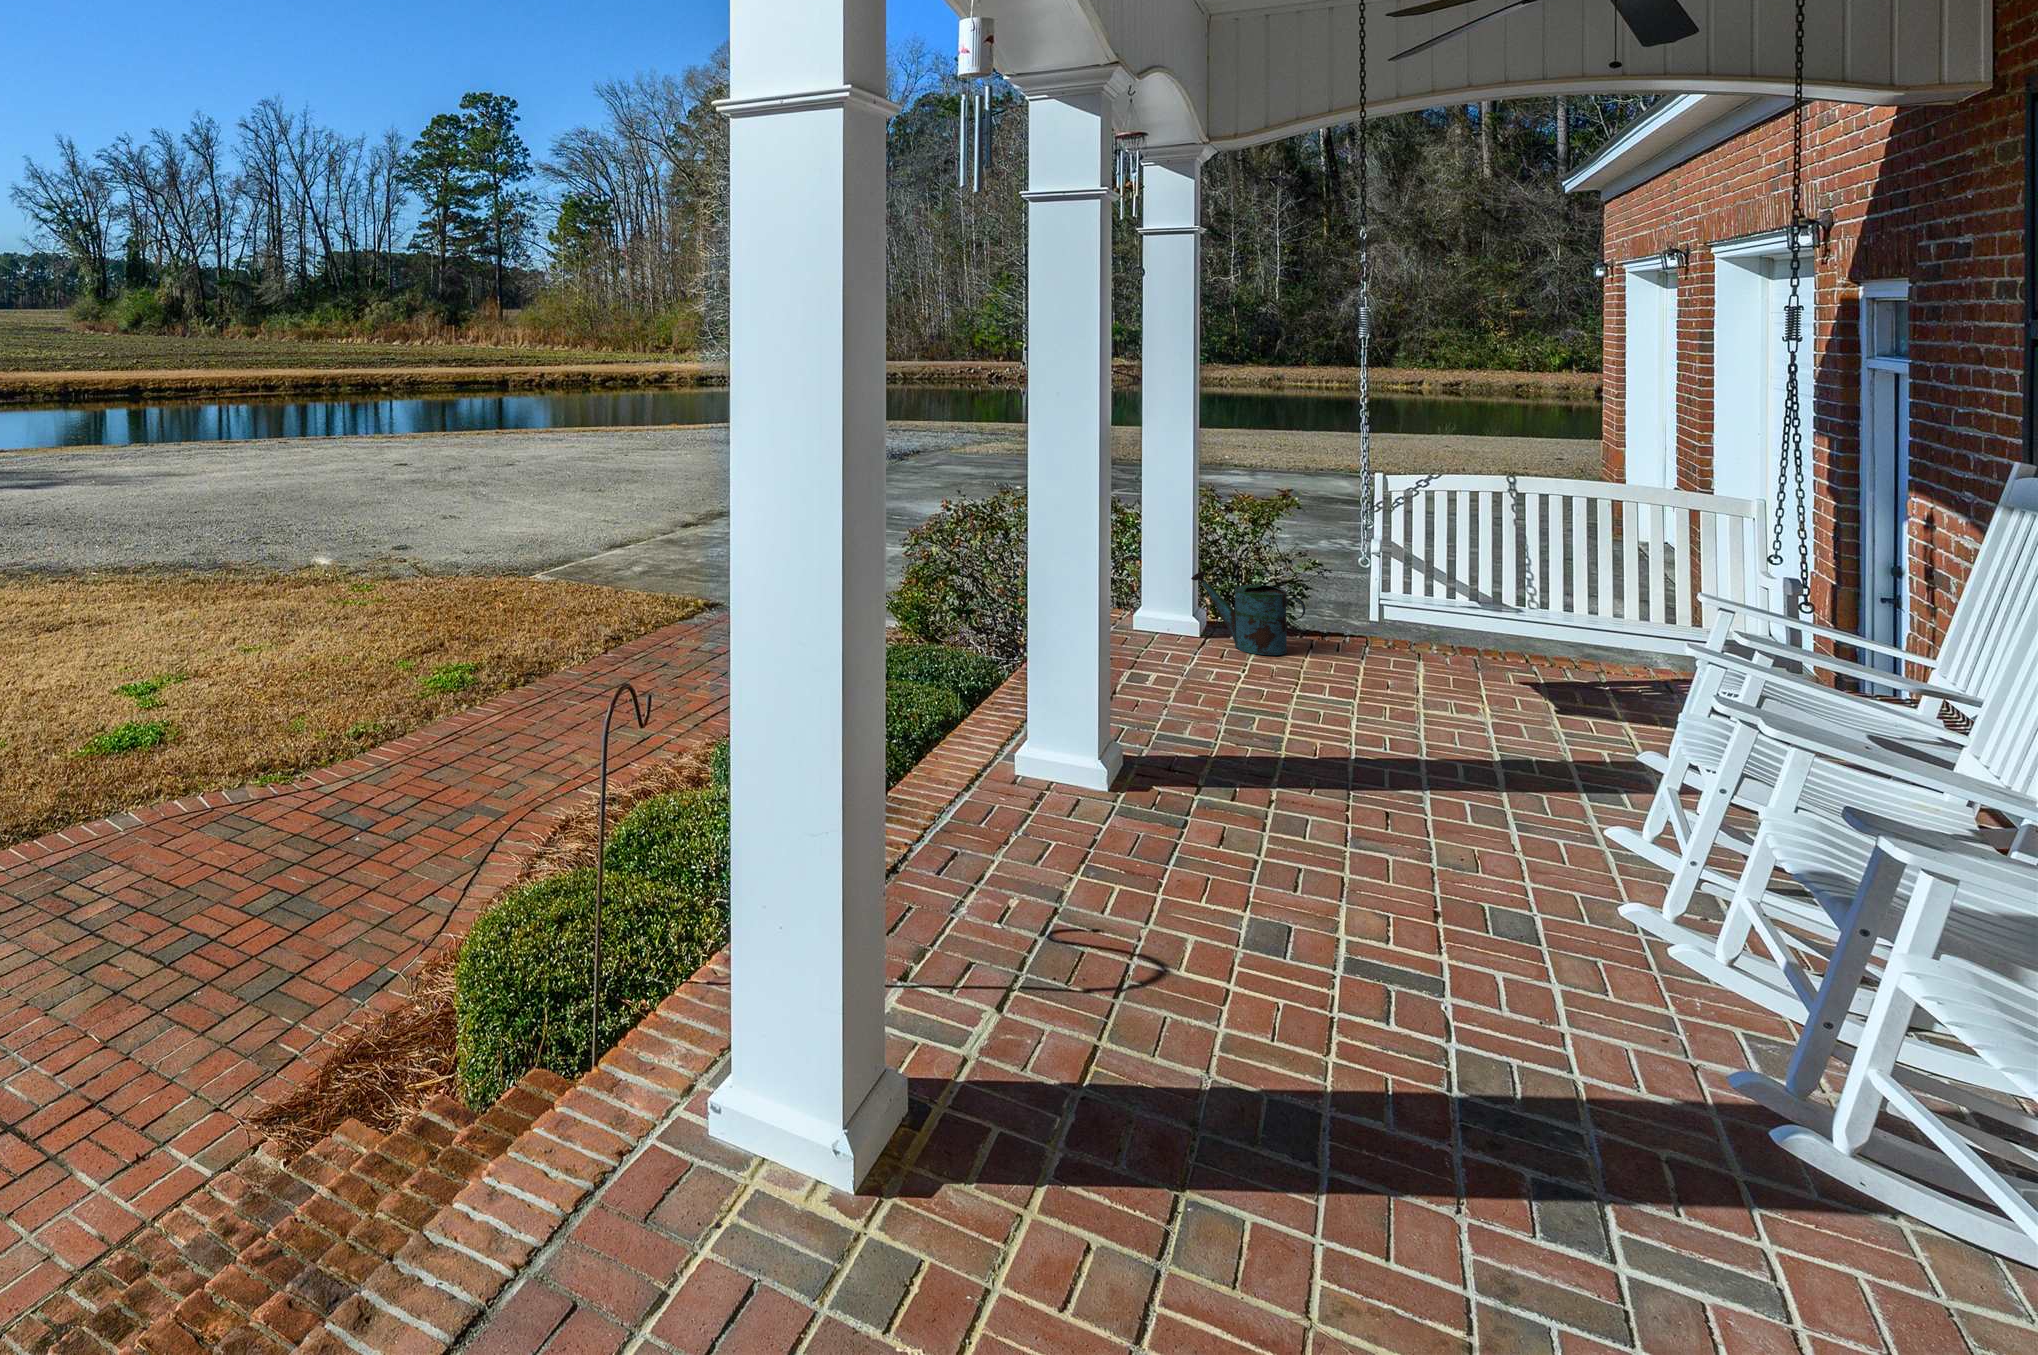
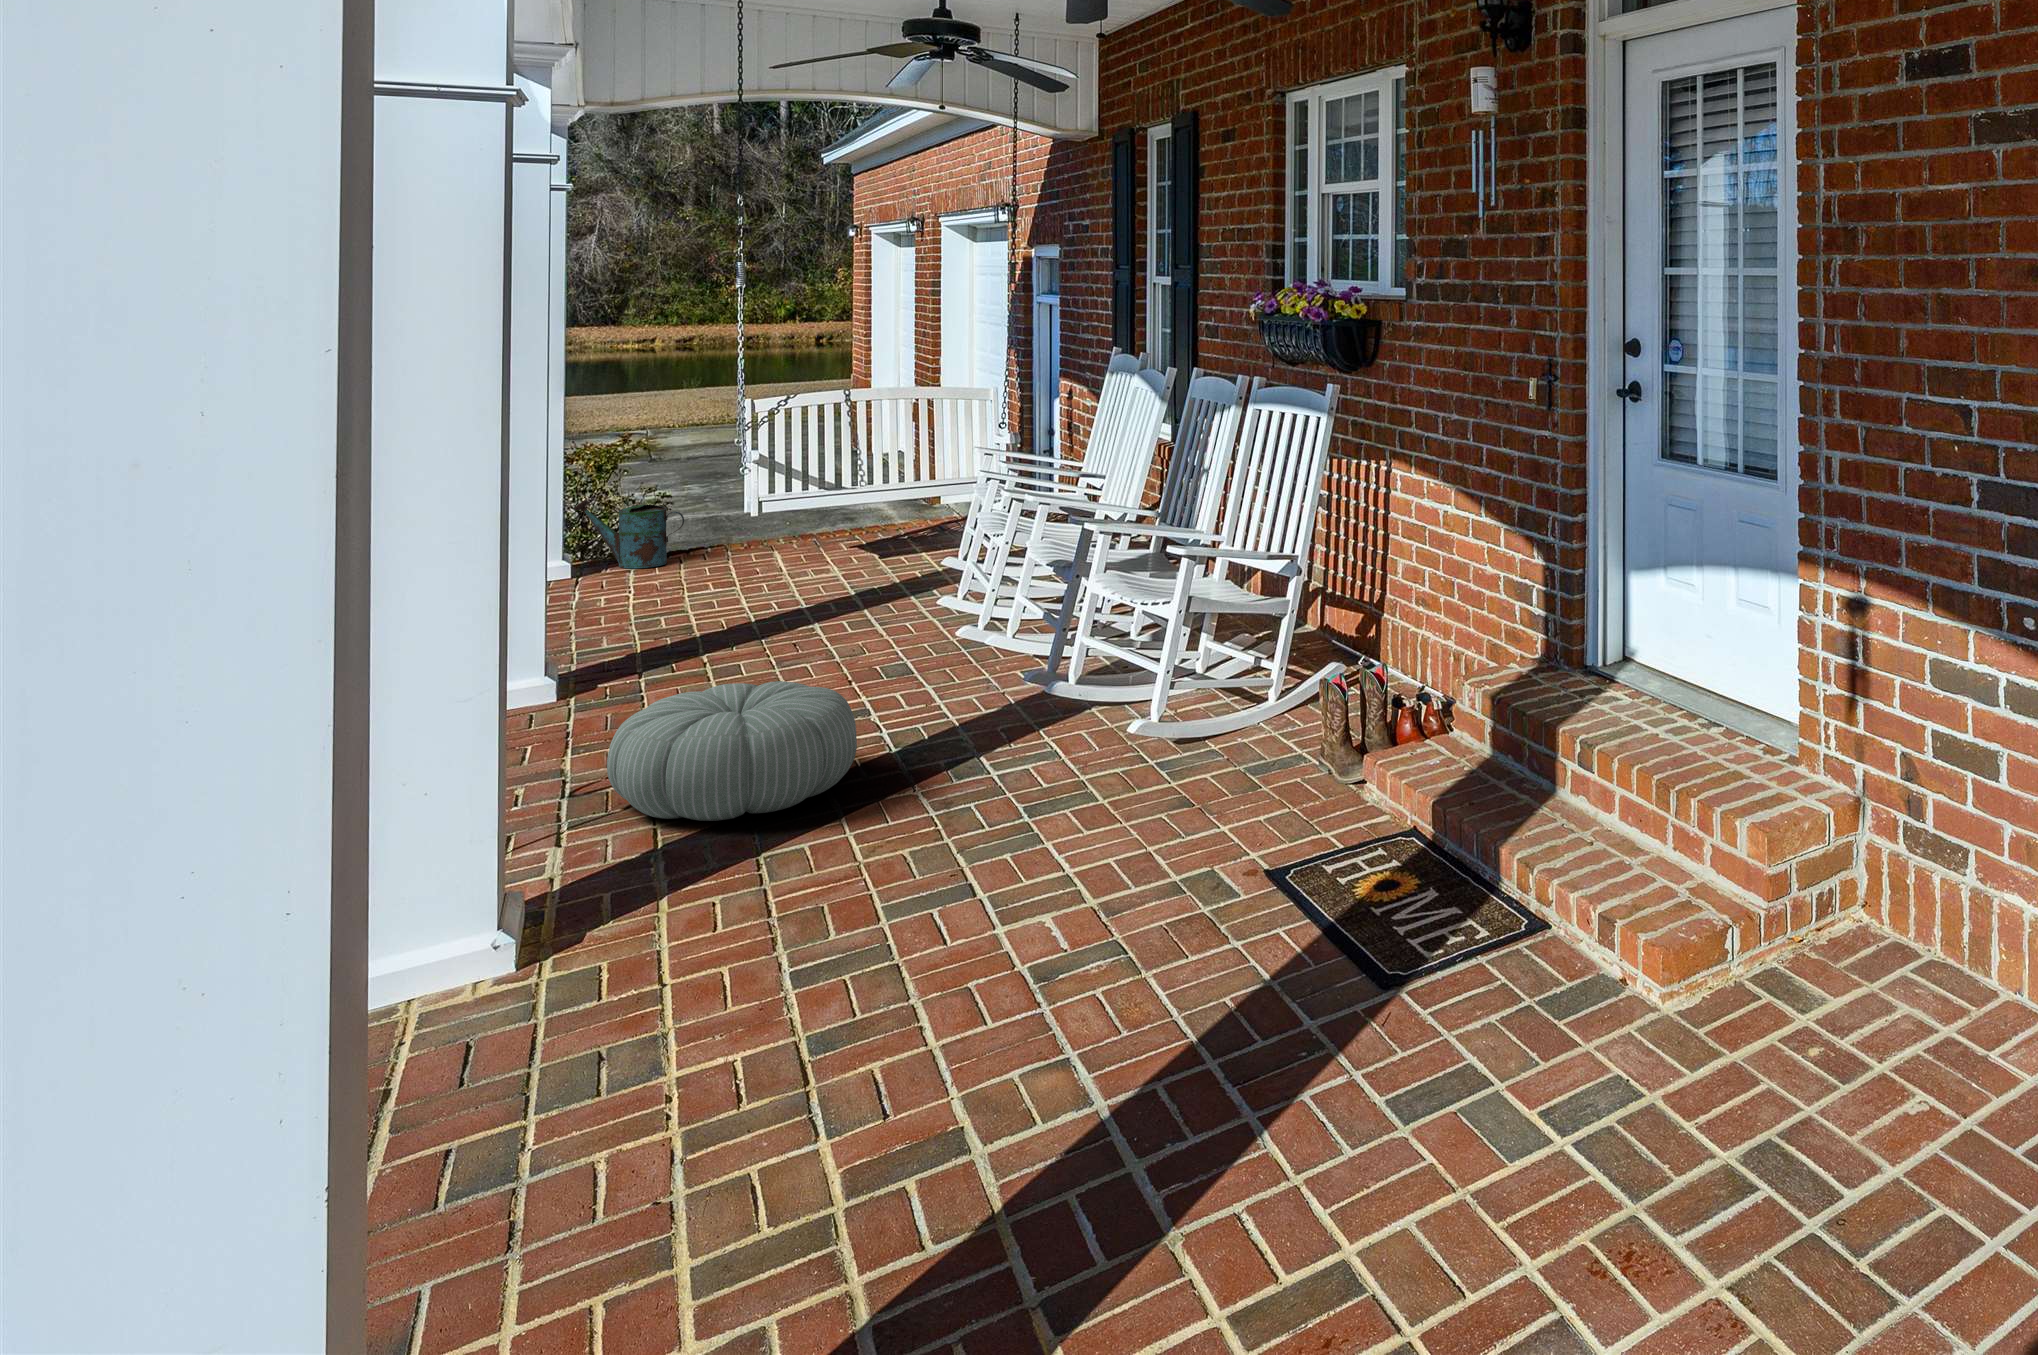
pouf: none [1022,892,1360,1136] -> present [607,681,857,821]

